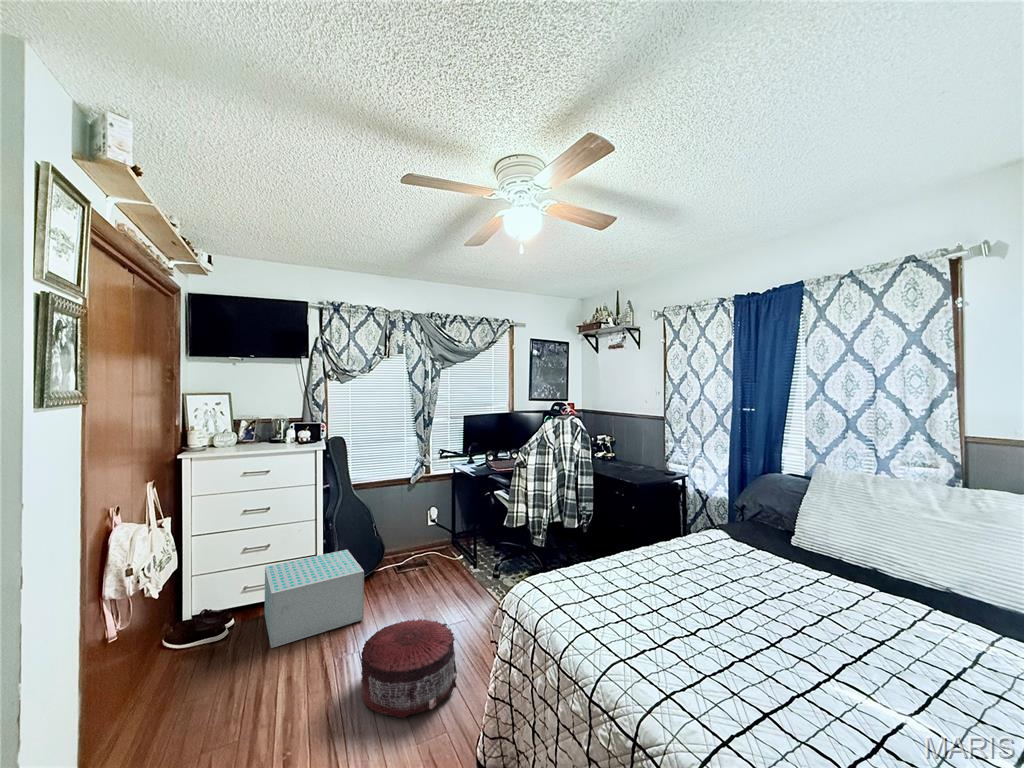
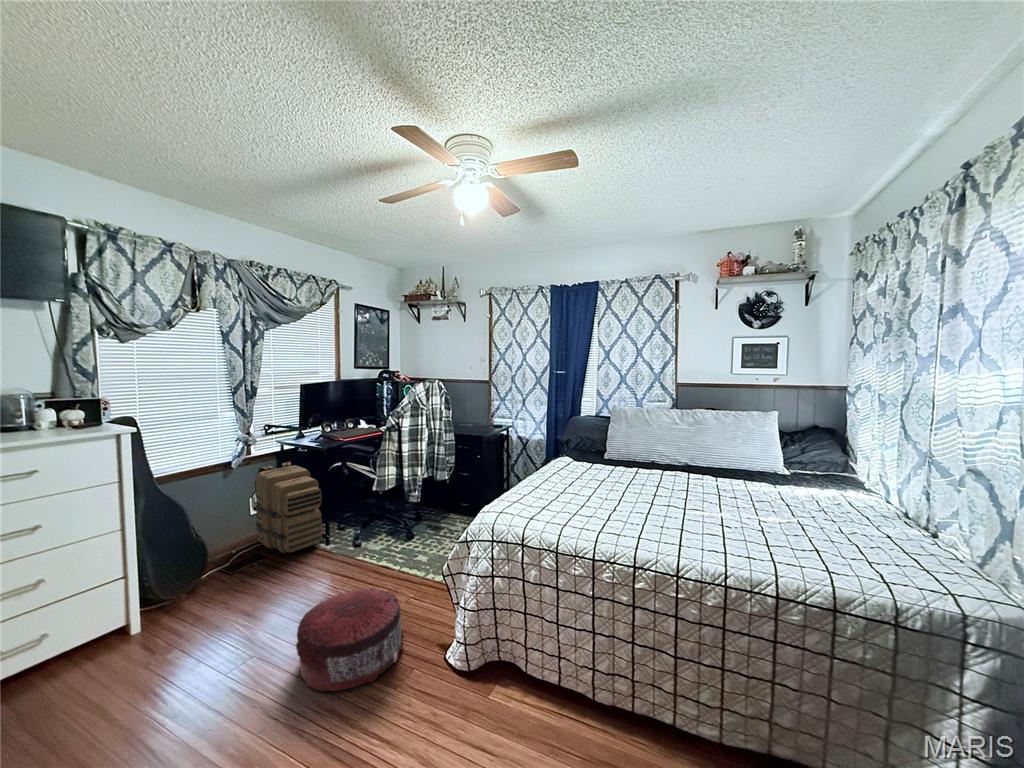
backpack: none [424,485,468,568] -> present [255,462,323,553]
storage box: present [265,550,364,648] -> none [49,557,238,705]

